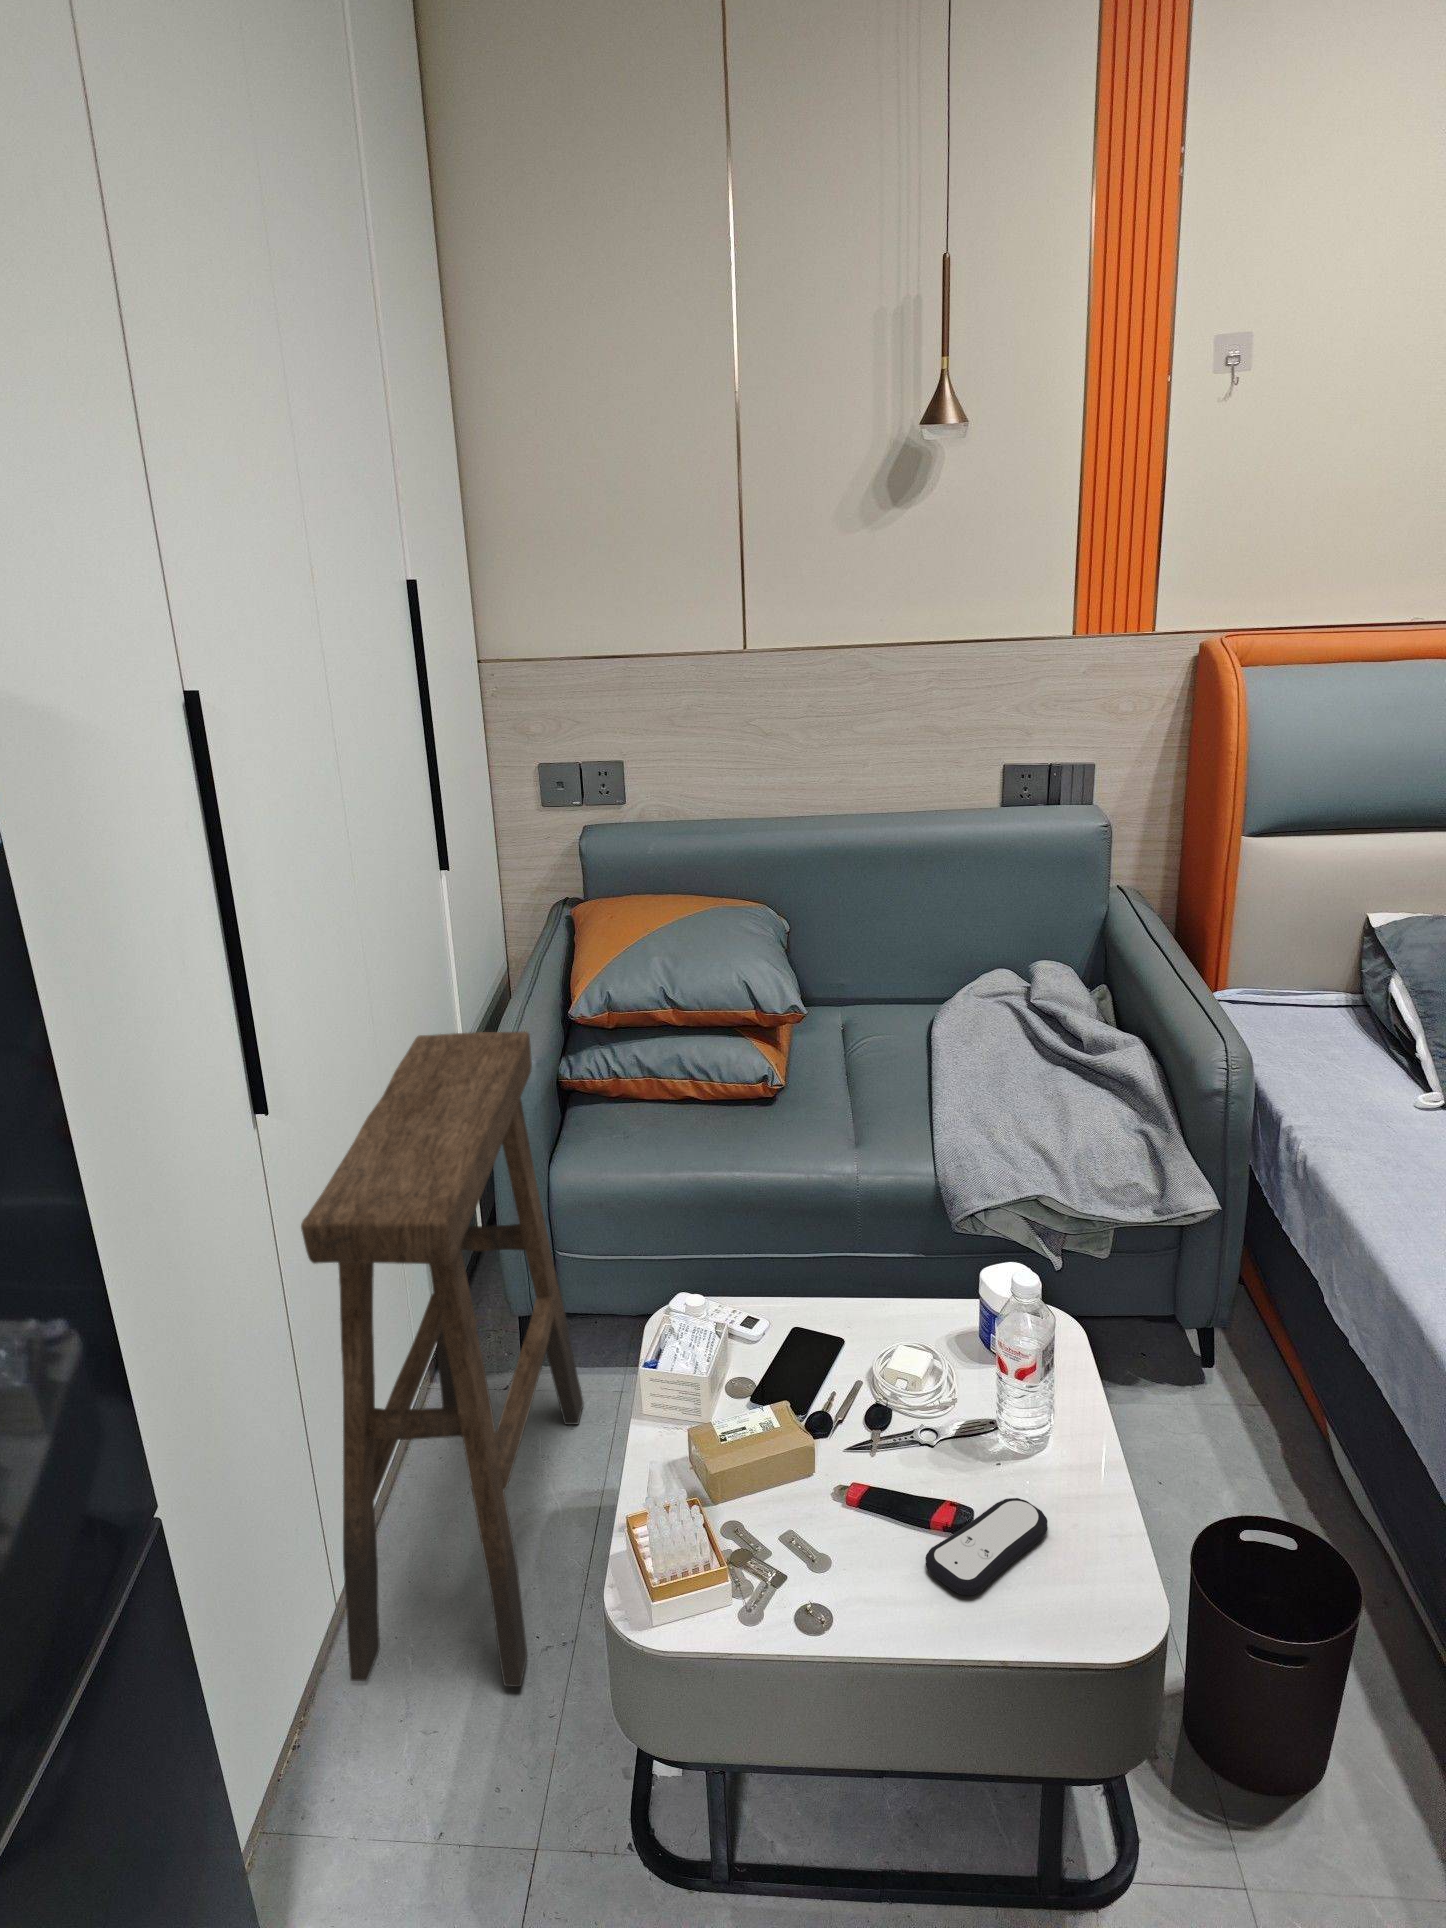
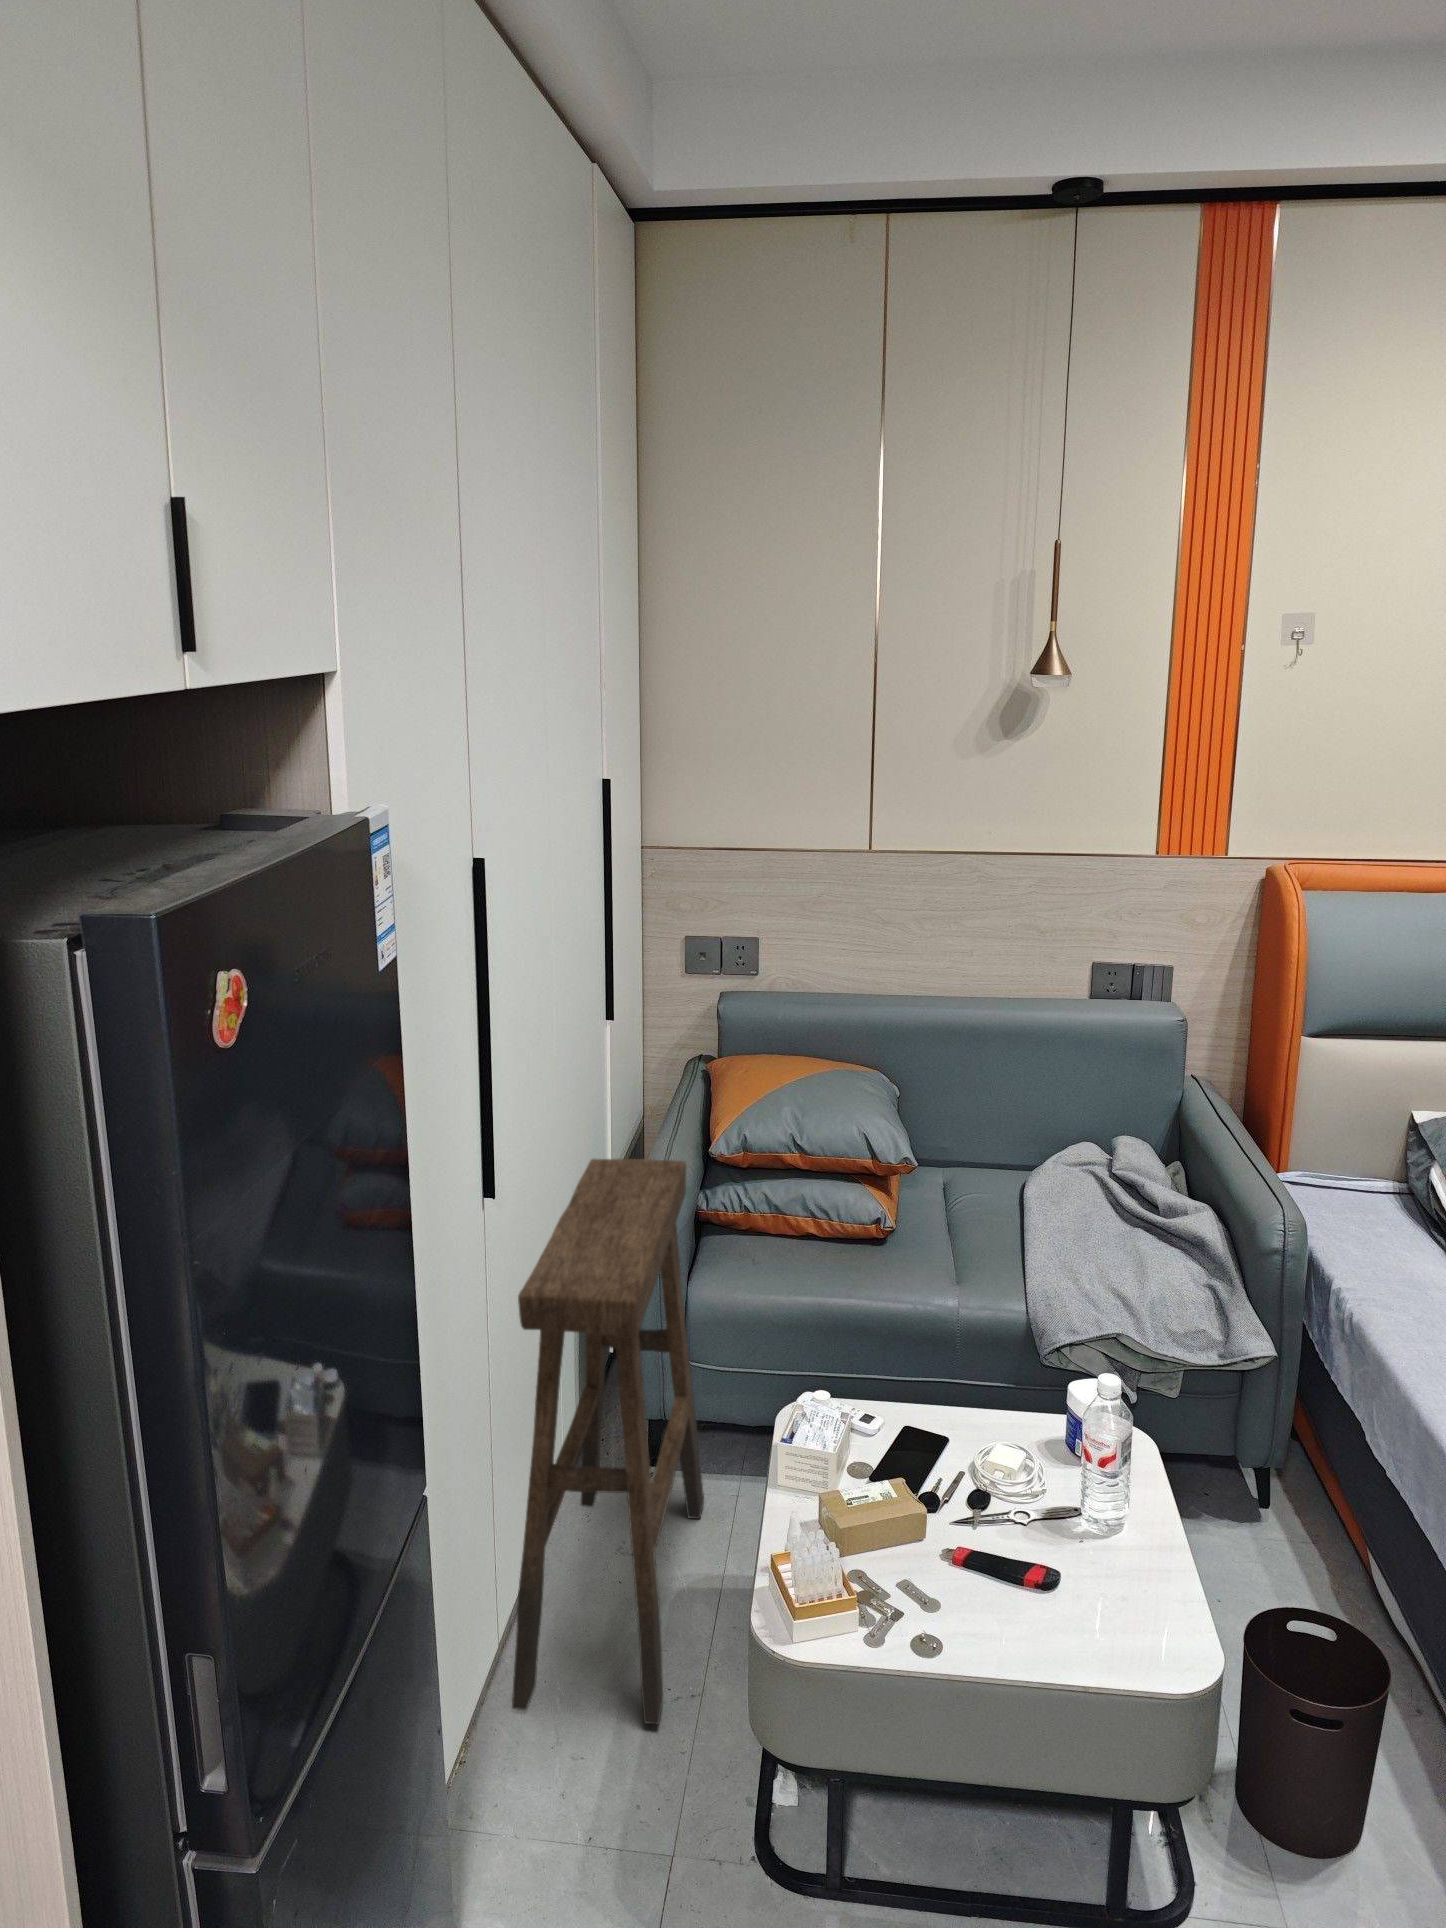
remote control: present [925,1498,1047,1595] -> none [1020,1566,1122,1637]

